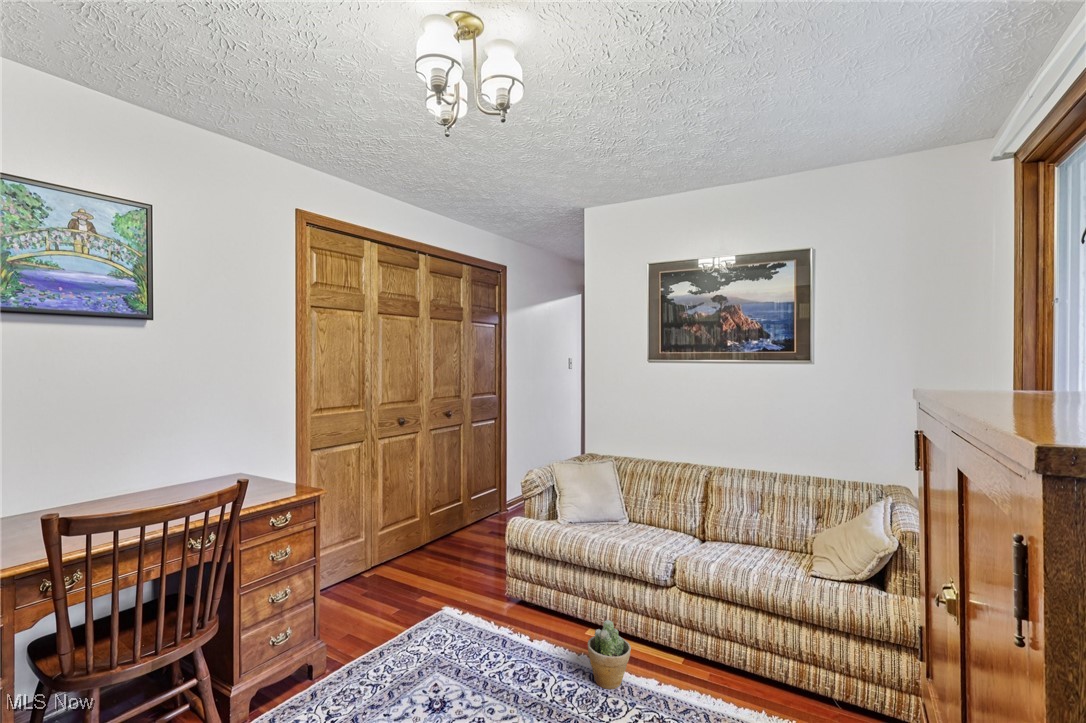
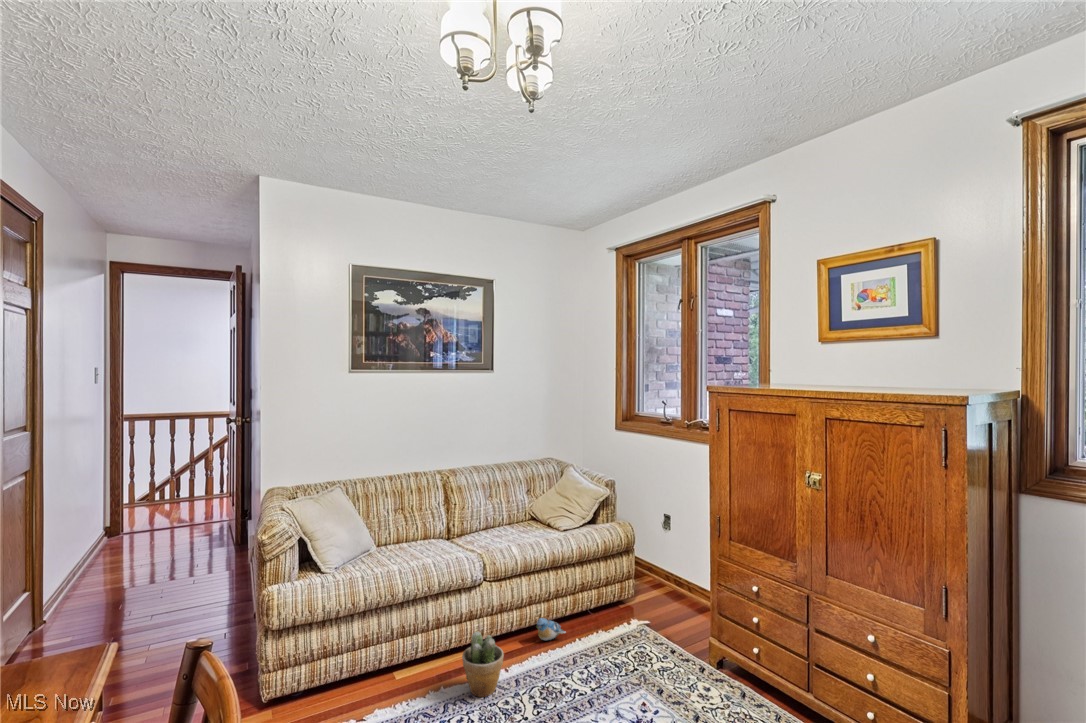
plush toy: none [716,658,758,695] -> present [537,618,566,640]

